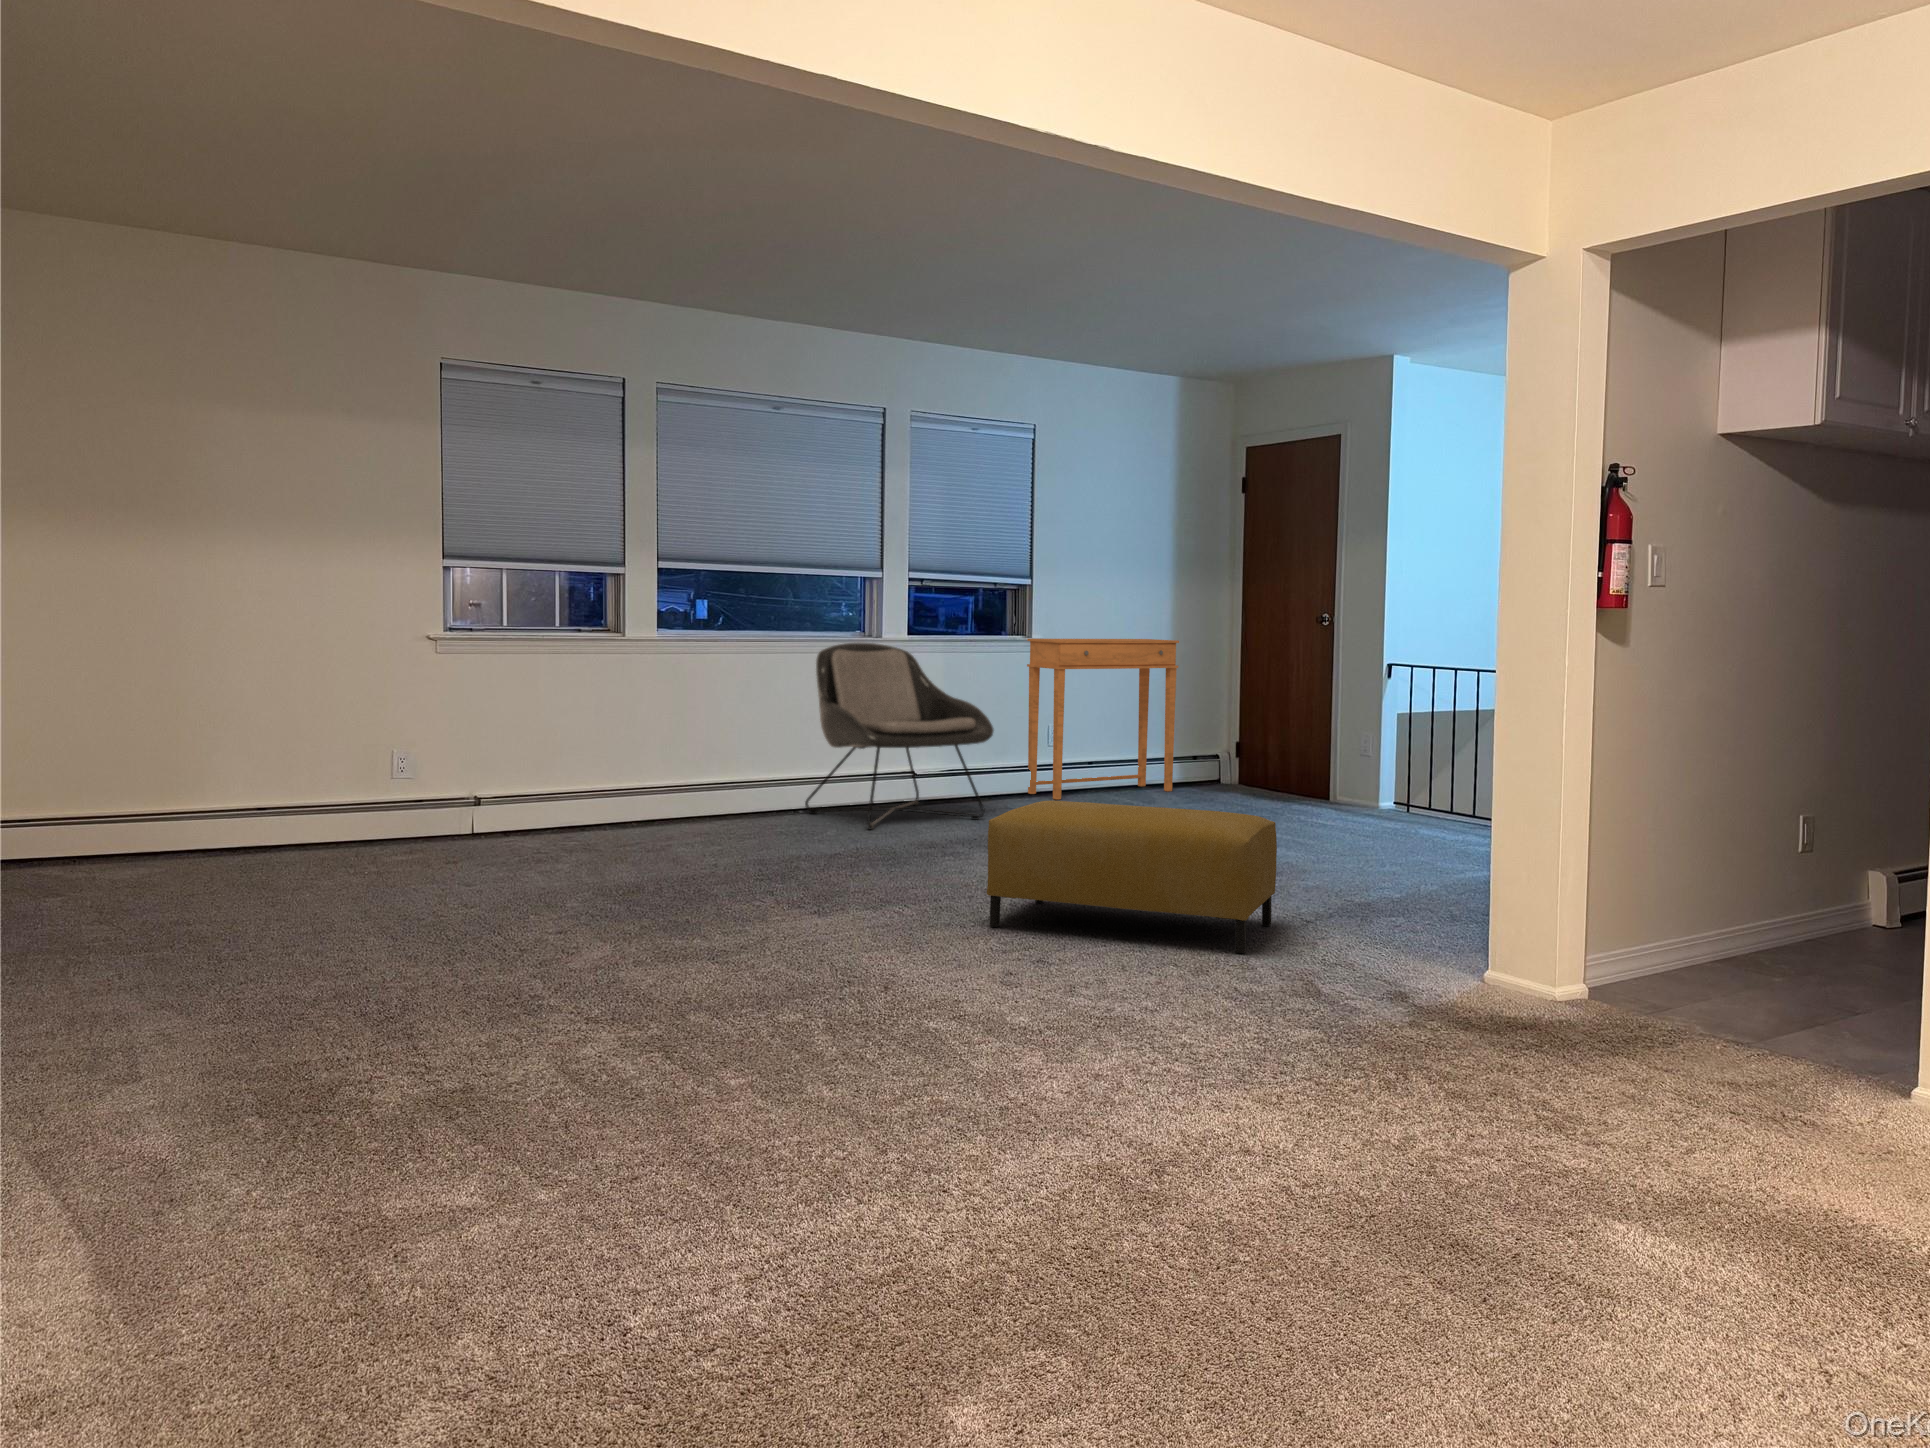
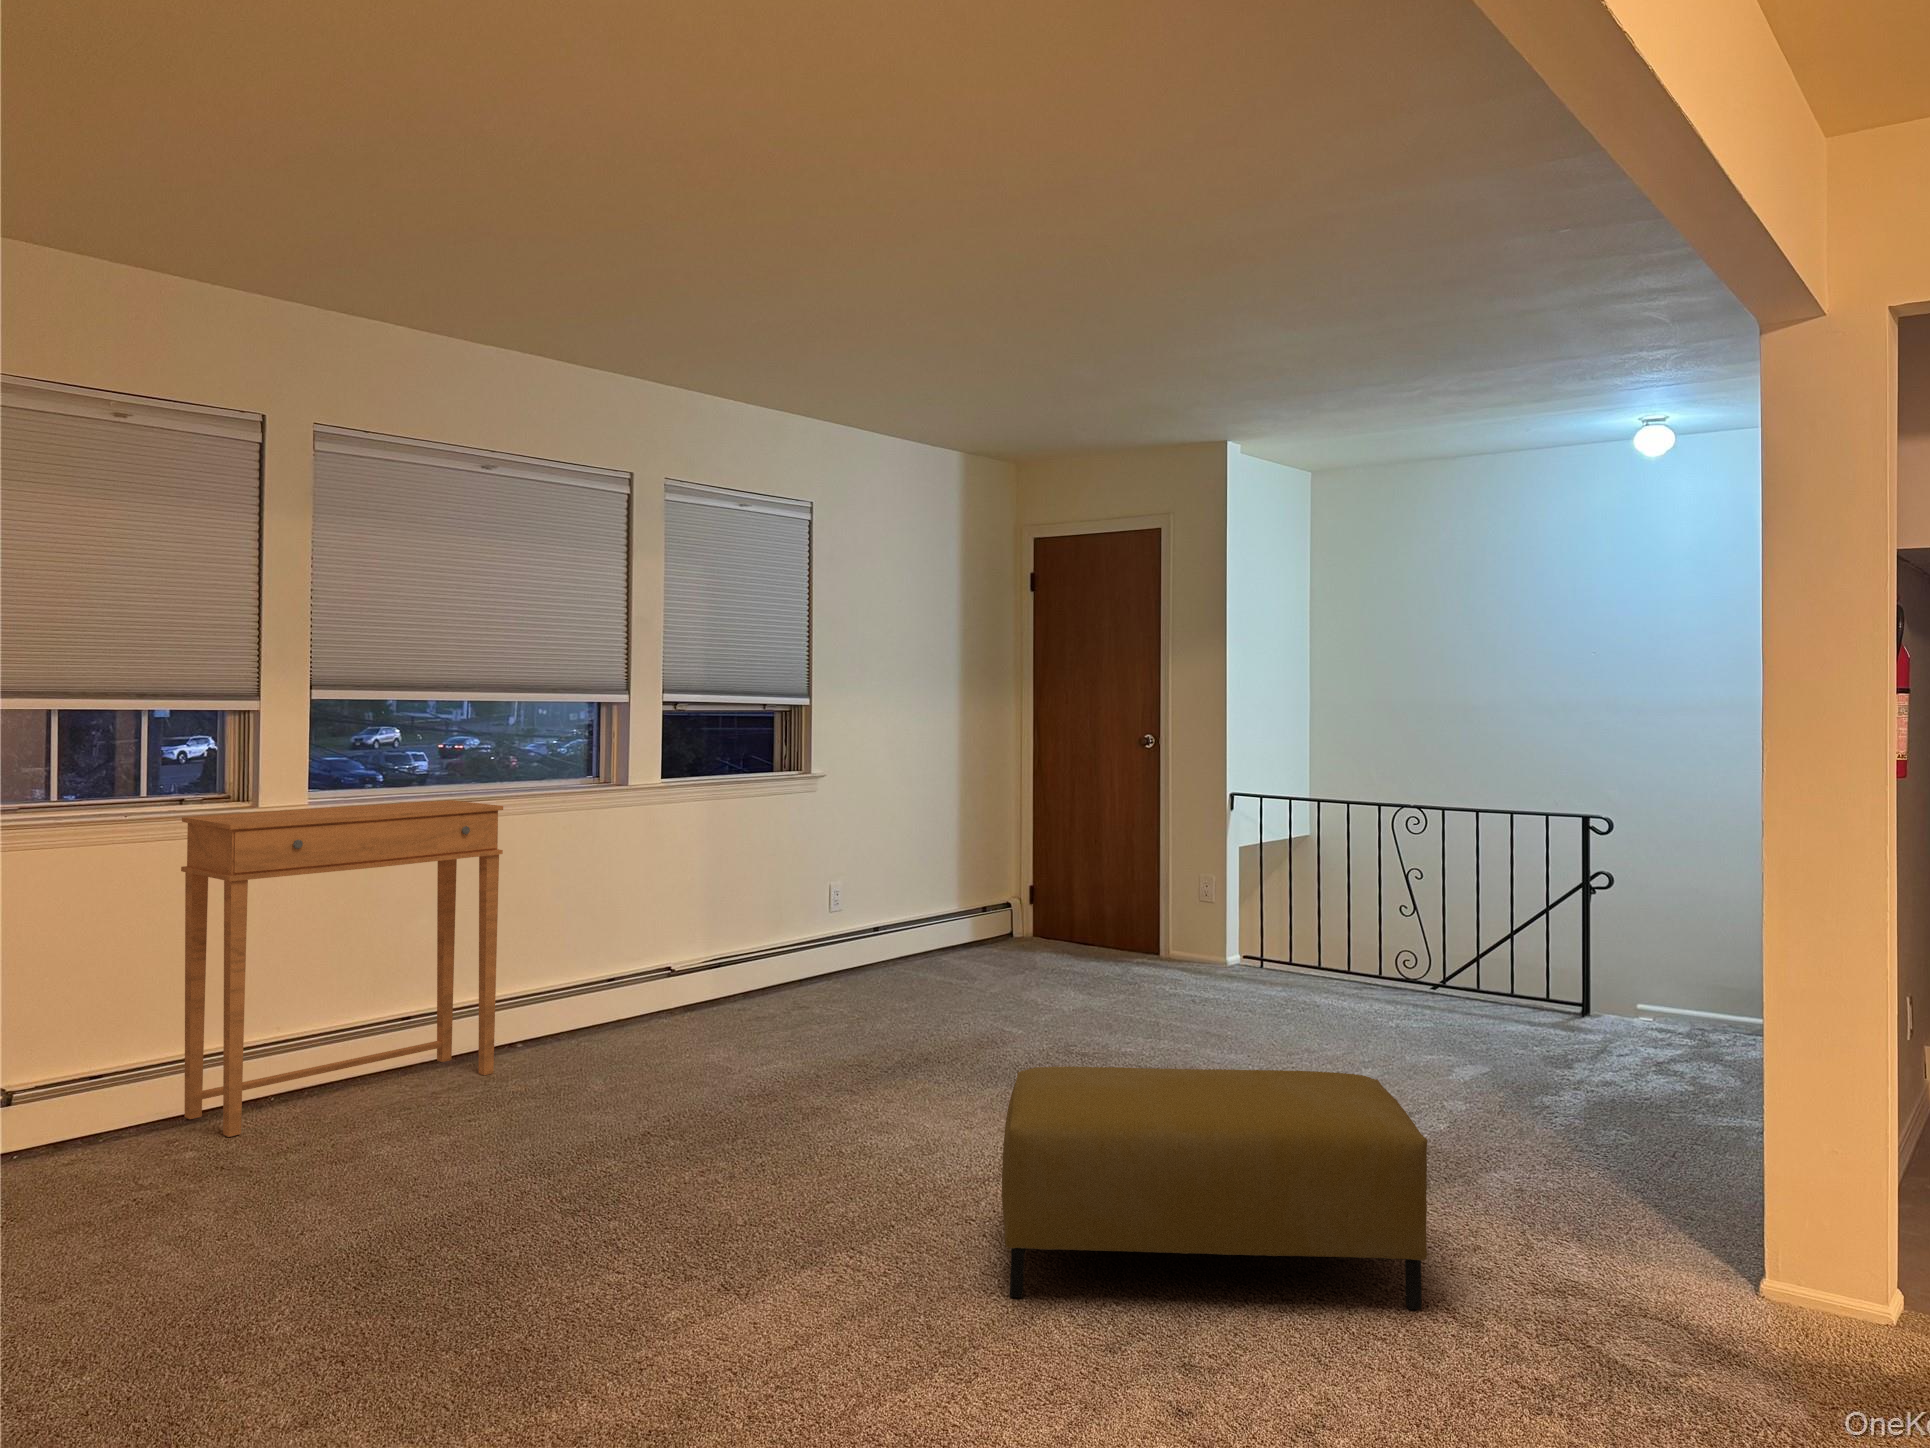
side table: present [1027,639,1179,800] -> present [181,800,503,1137]
lounge chair: present [805,643,994,830] -> none [533,794,807,1071]

